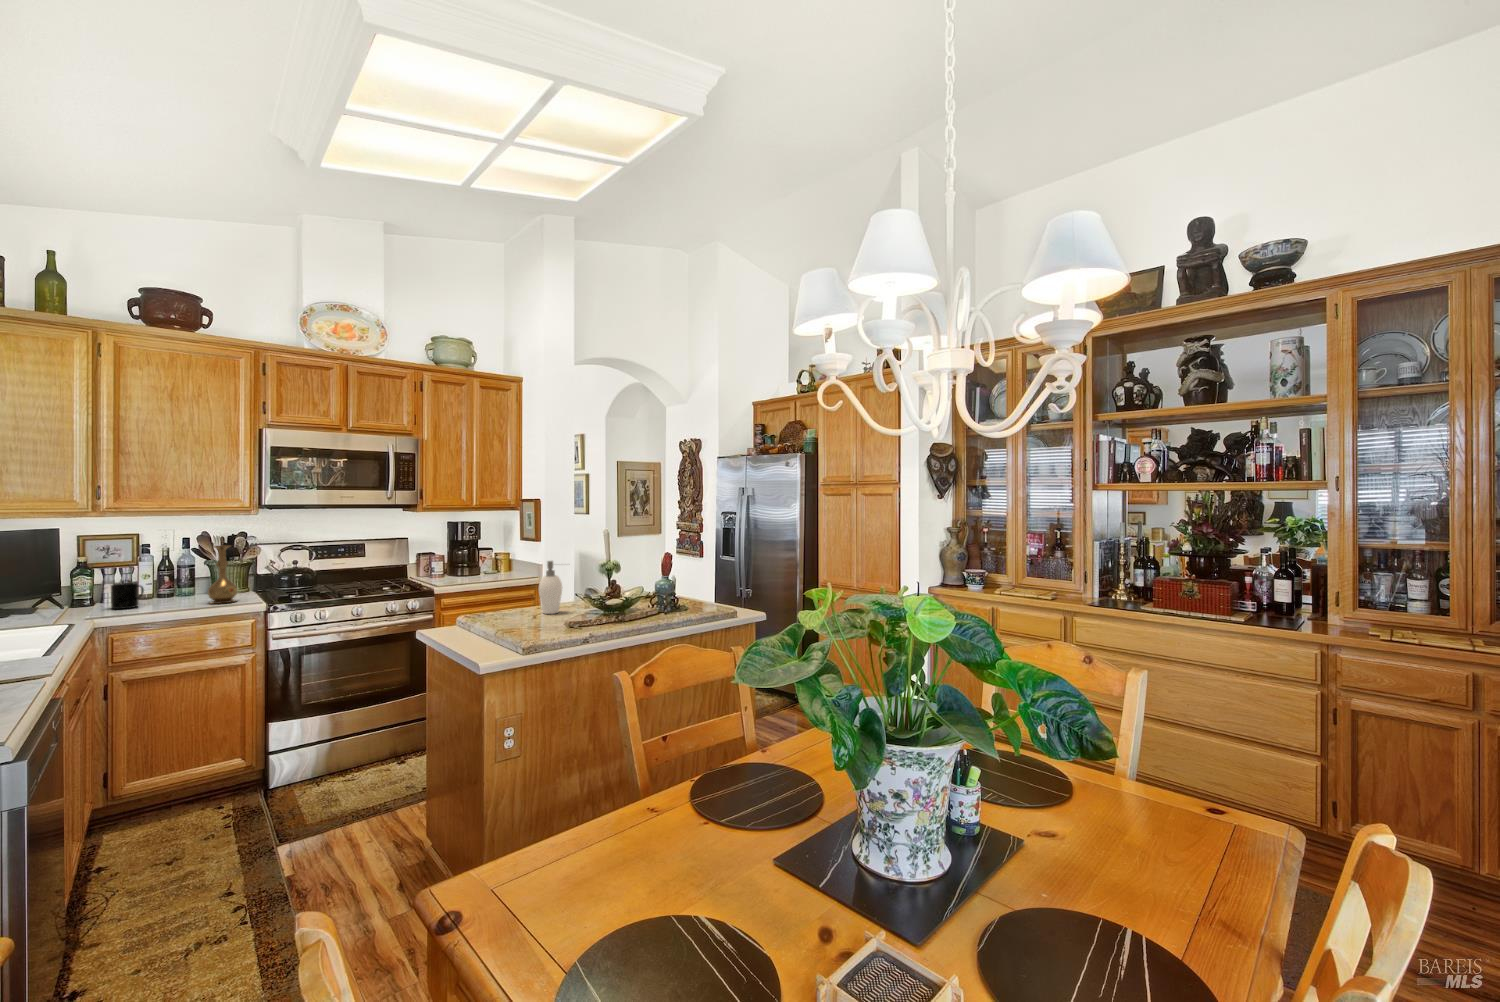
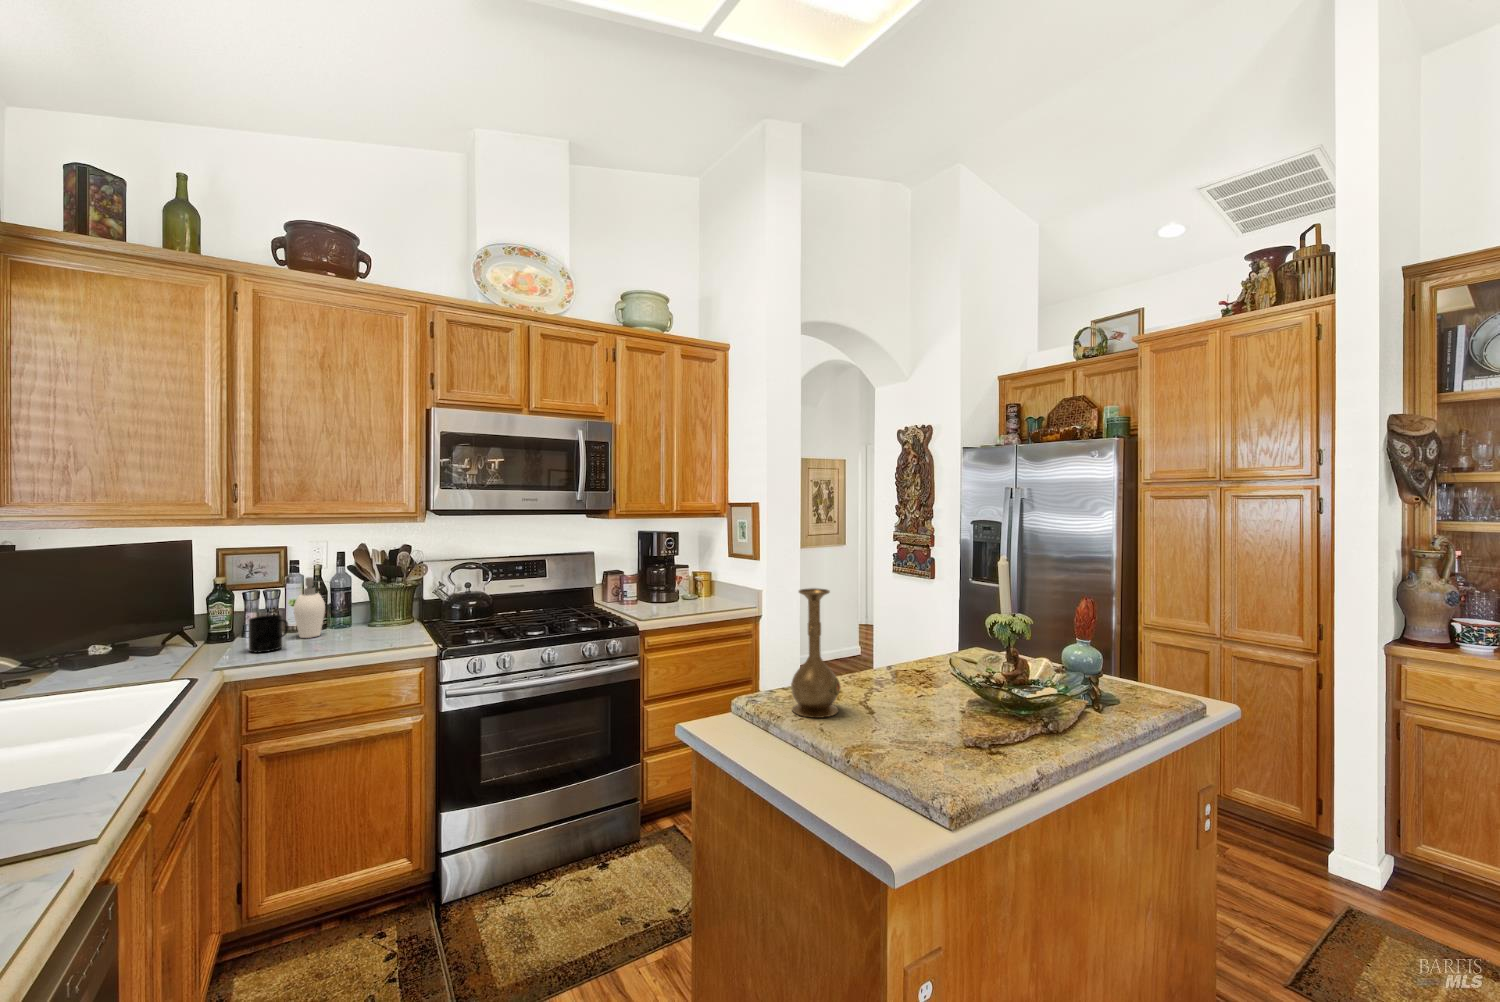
vase: present [208,545,238,604] -> present [791,588,840,718]
soap dispenser: present [539,561,562,614] -> present [294,577,325,638]

